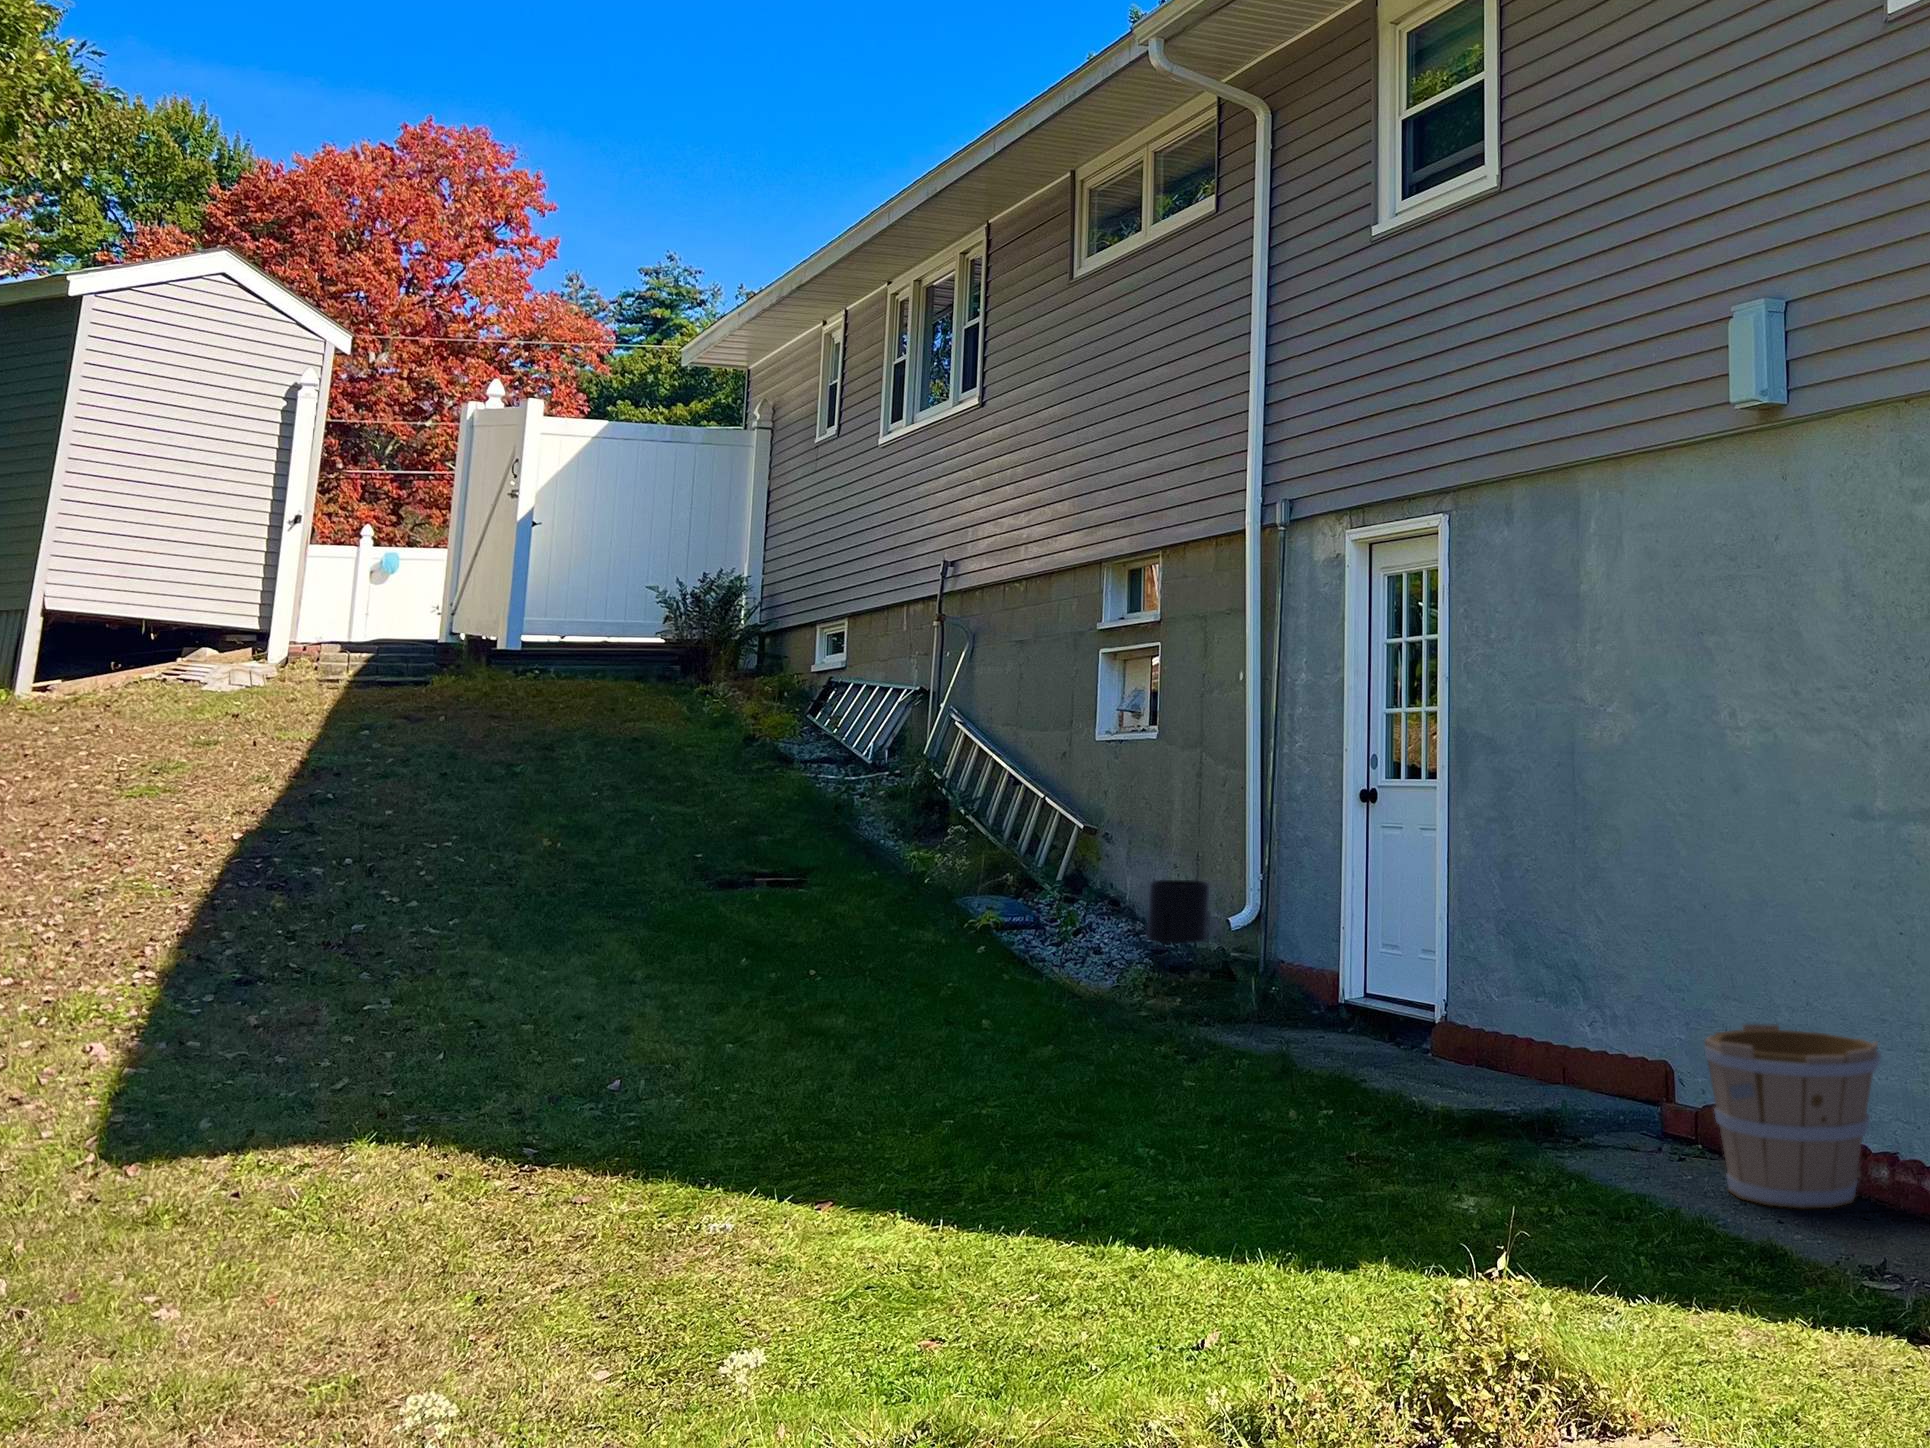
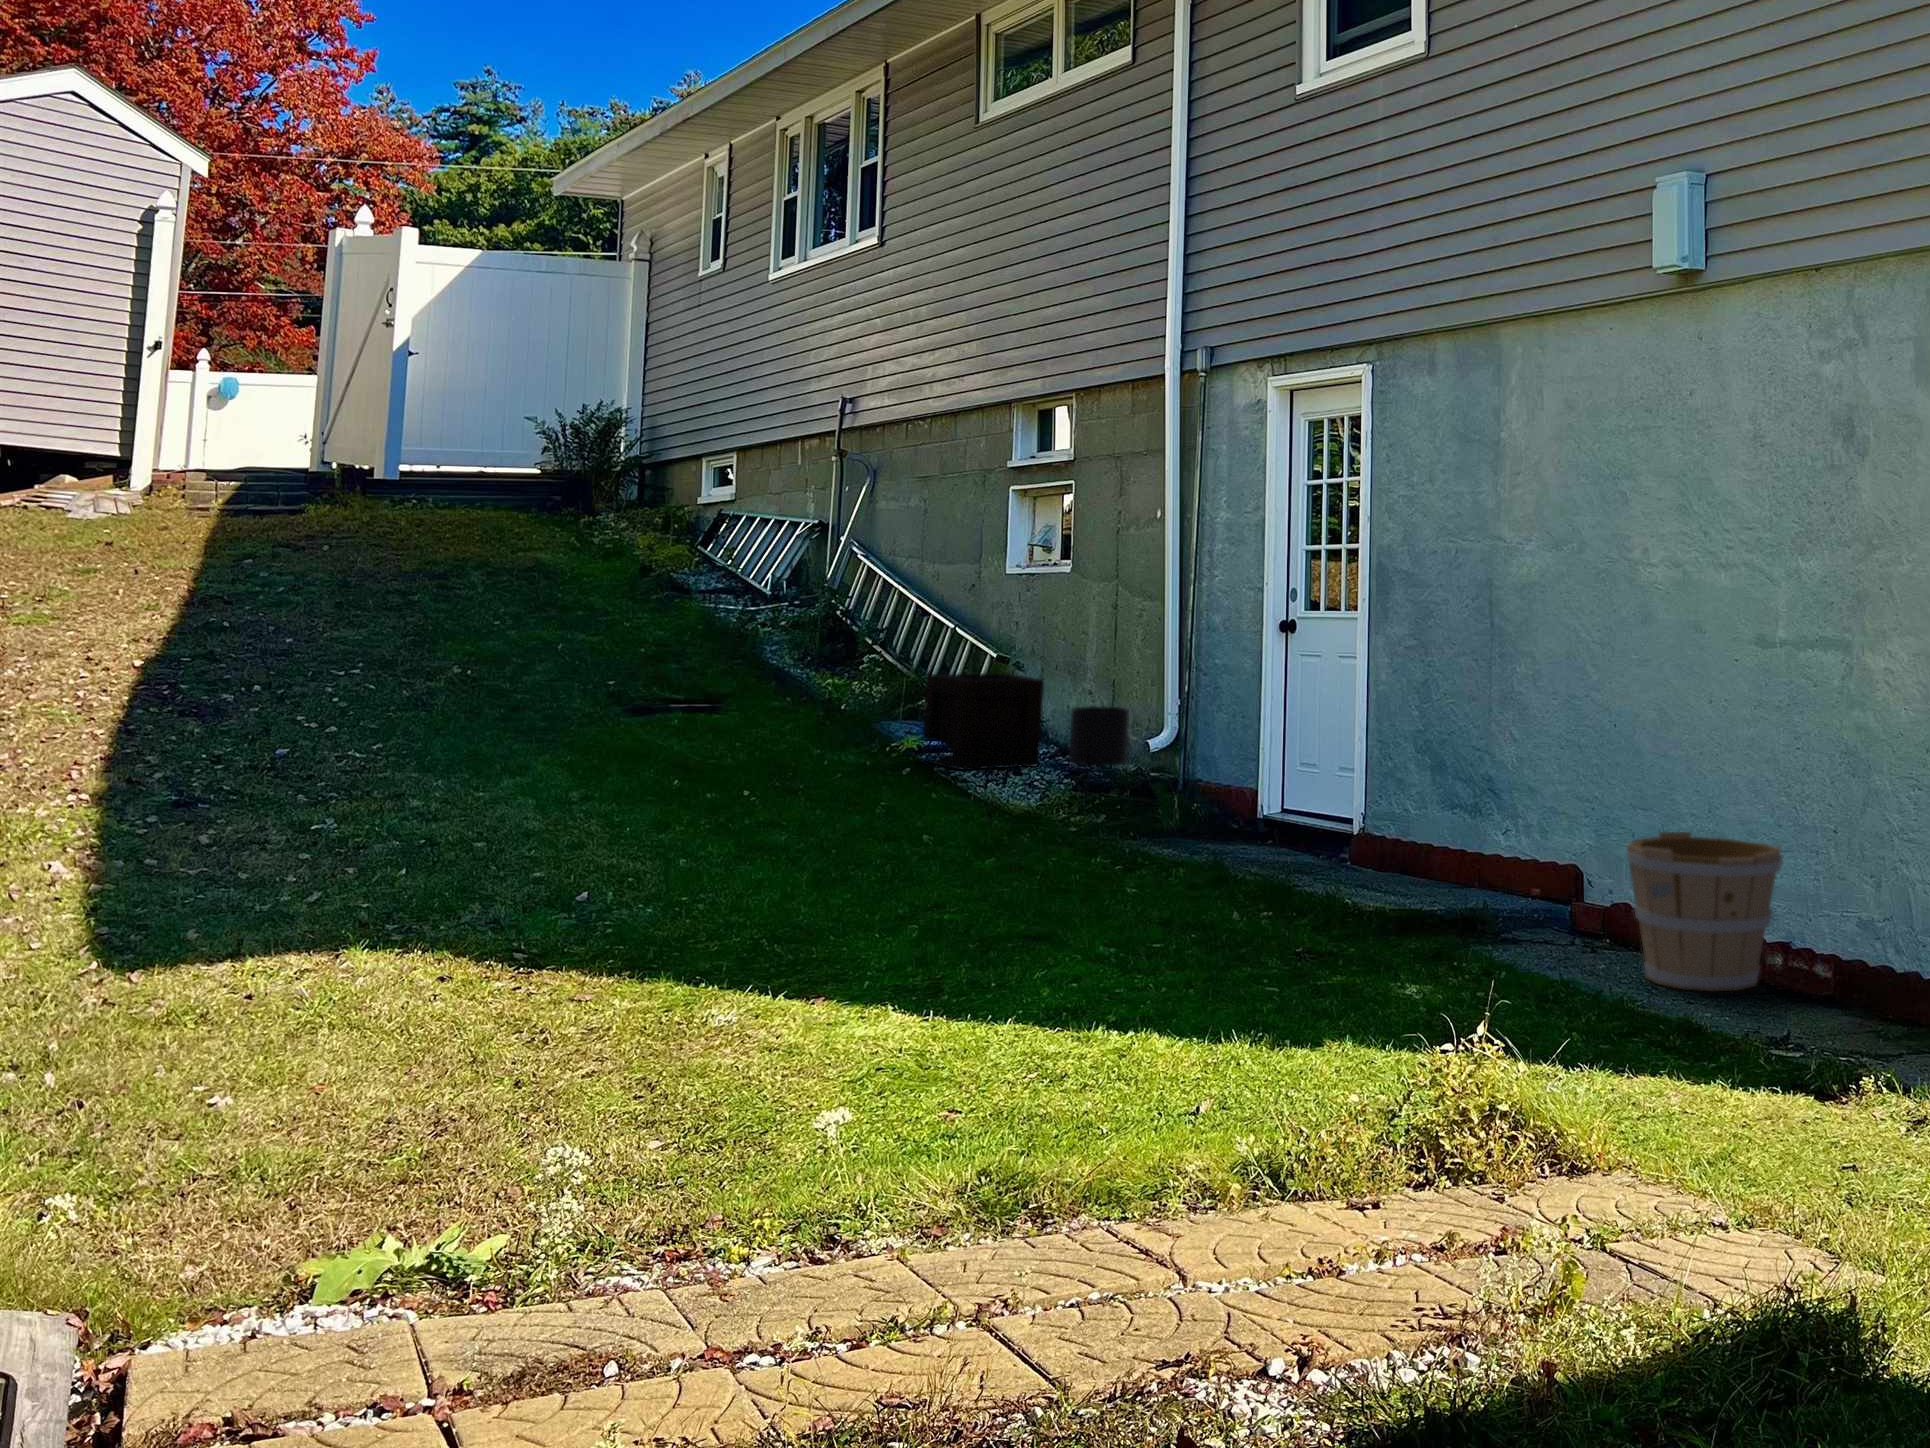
wooden crate: none [1005,844,1128,946] -> present [923,673,1044,770]

